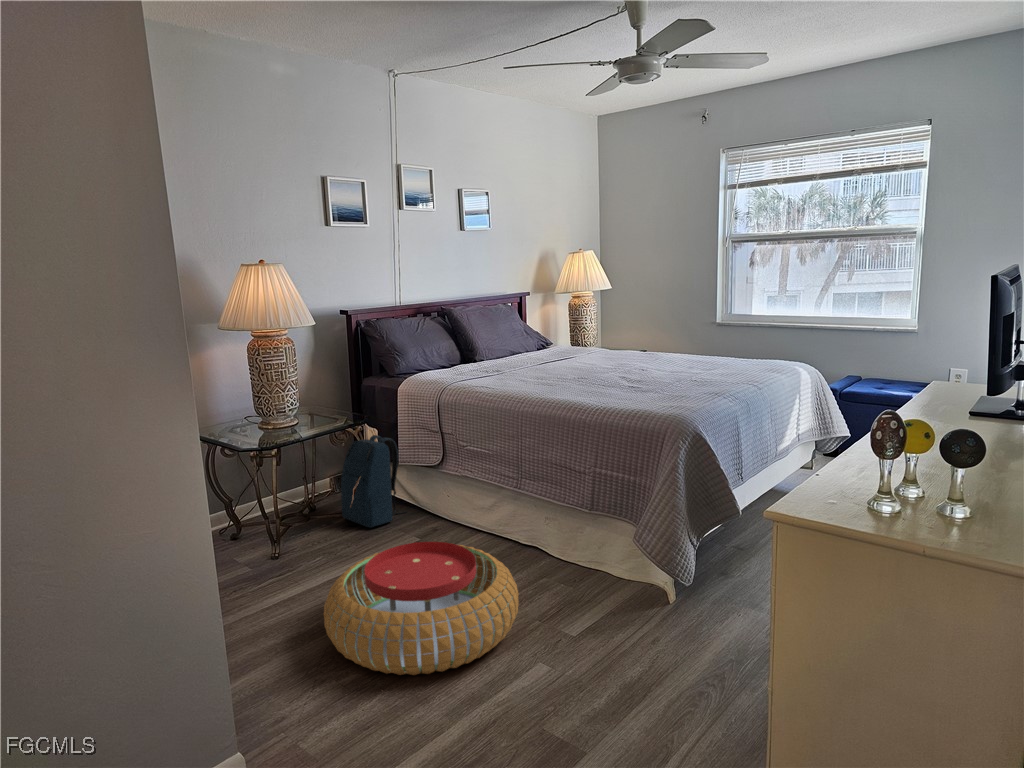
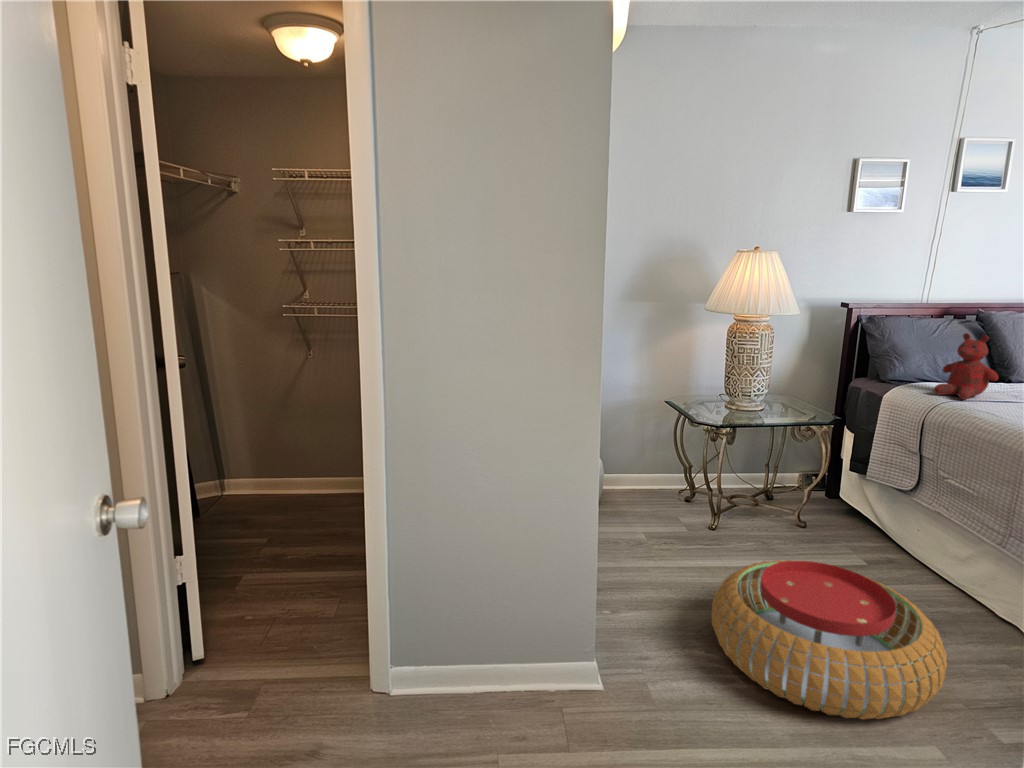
teddy bear: none [434,325,475,379] -> present [934,333,998,399]
backpack: present [341,435,405,528] -> none [792,440,867,535]

